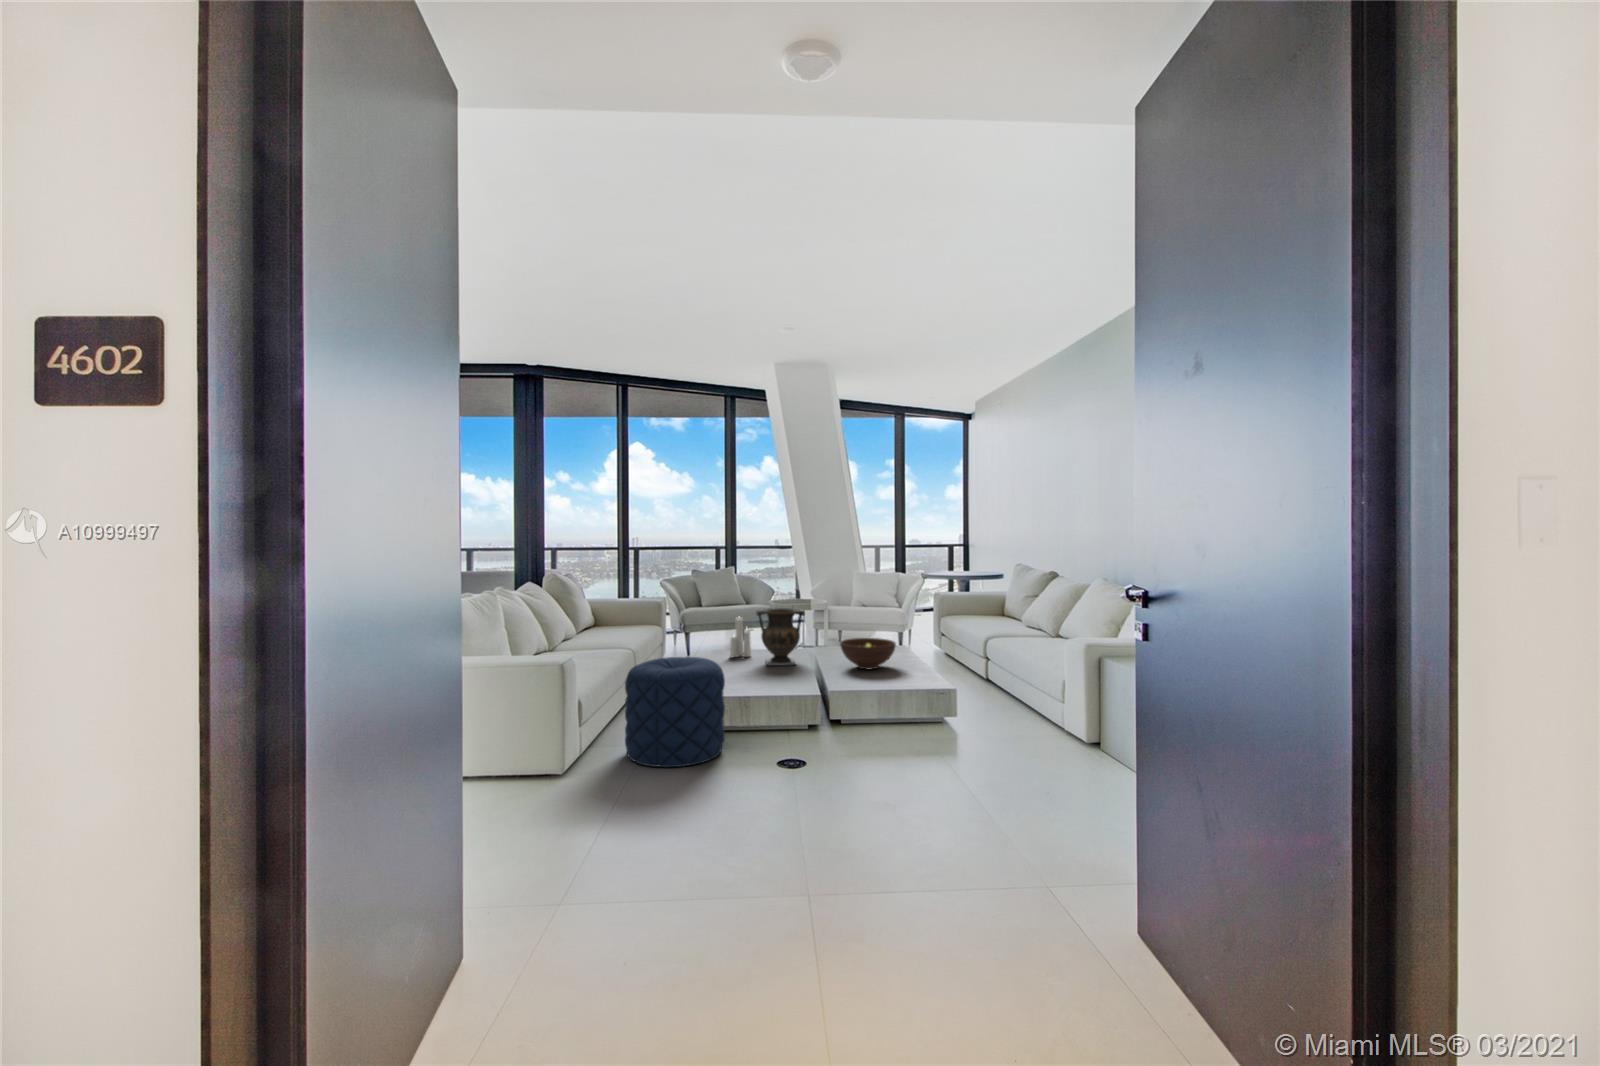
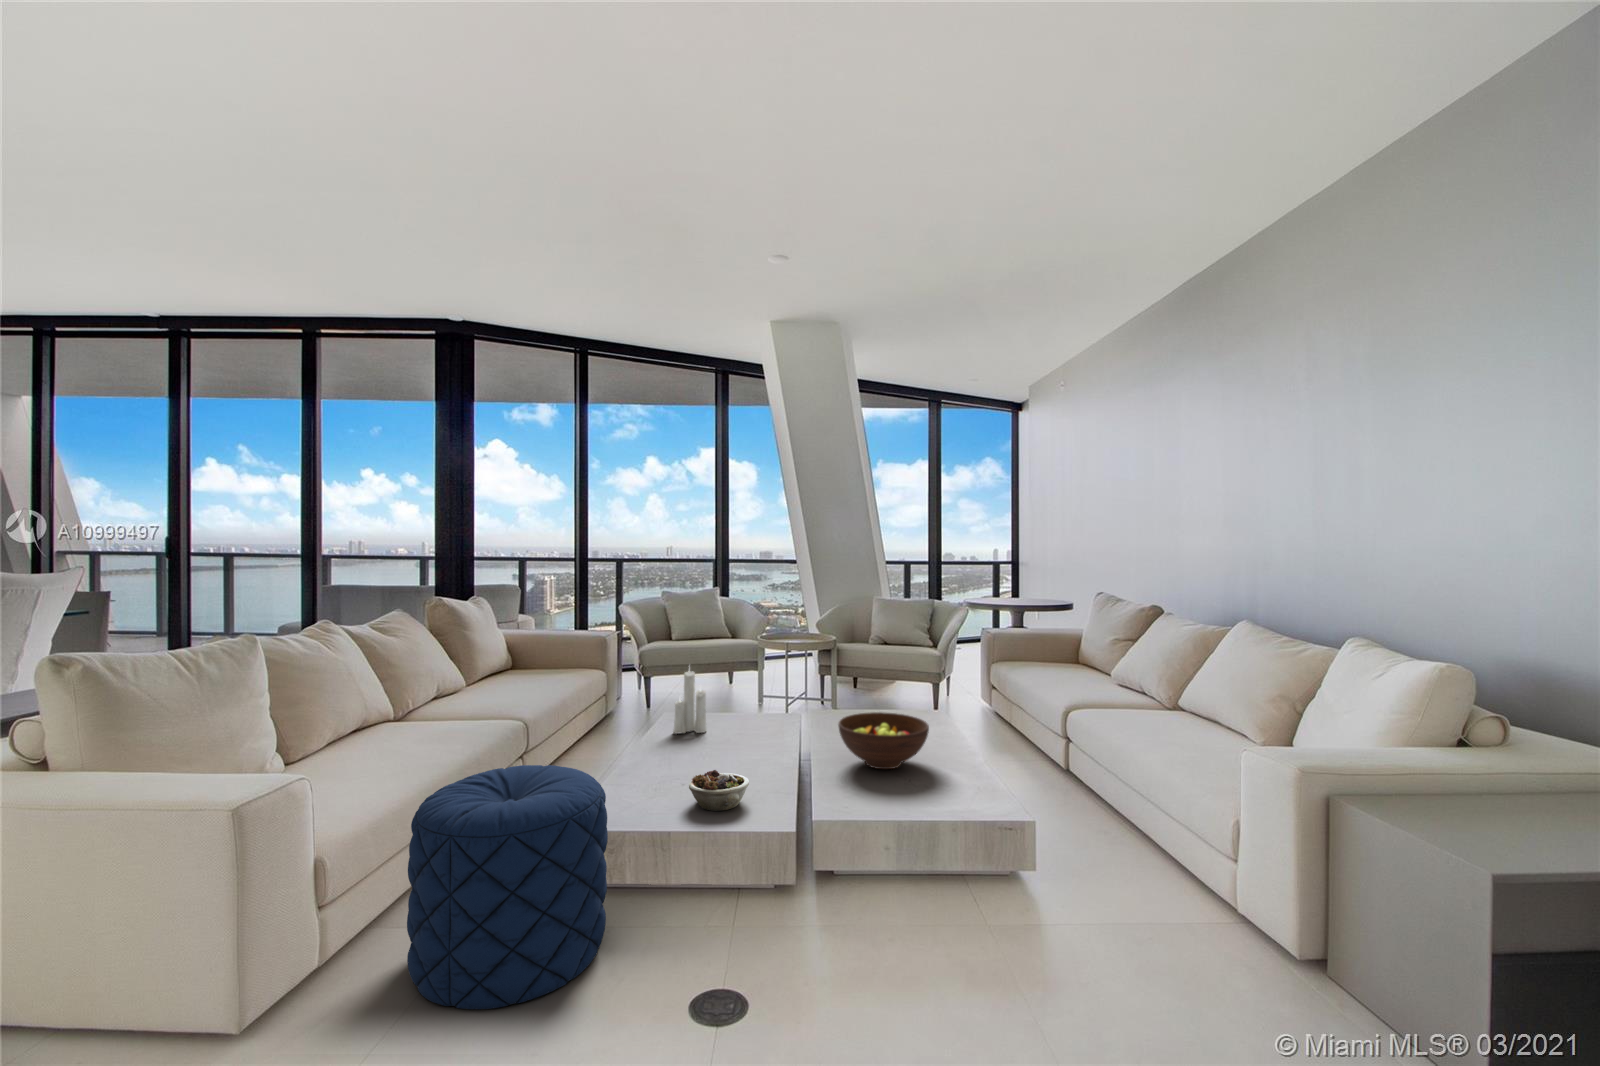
vase: present [756,608,805,665] -> none [708,660,785,755]
succulent planter: none [757,666,792,687] -> present [689,770,749,811]

